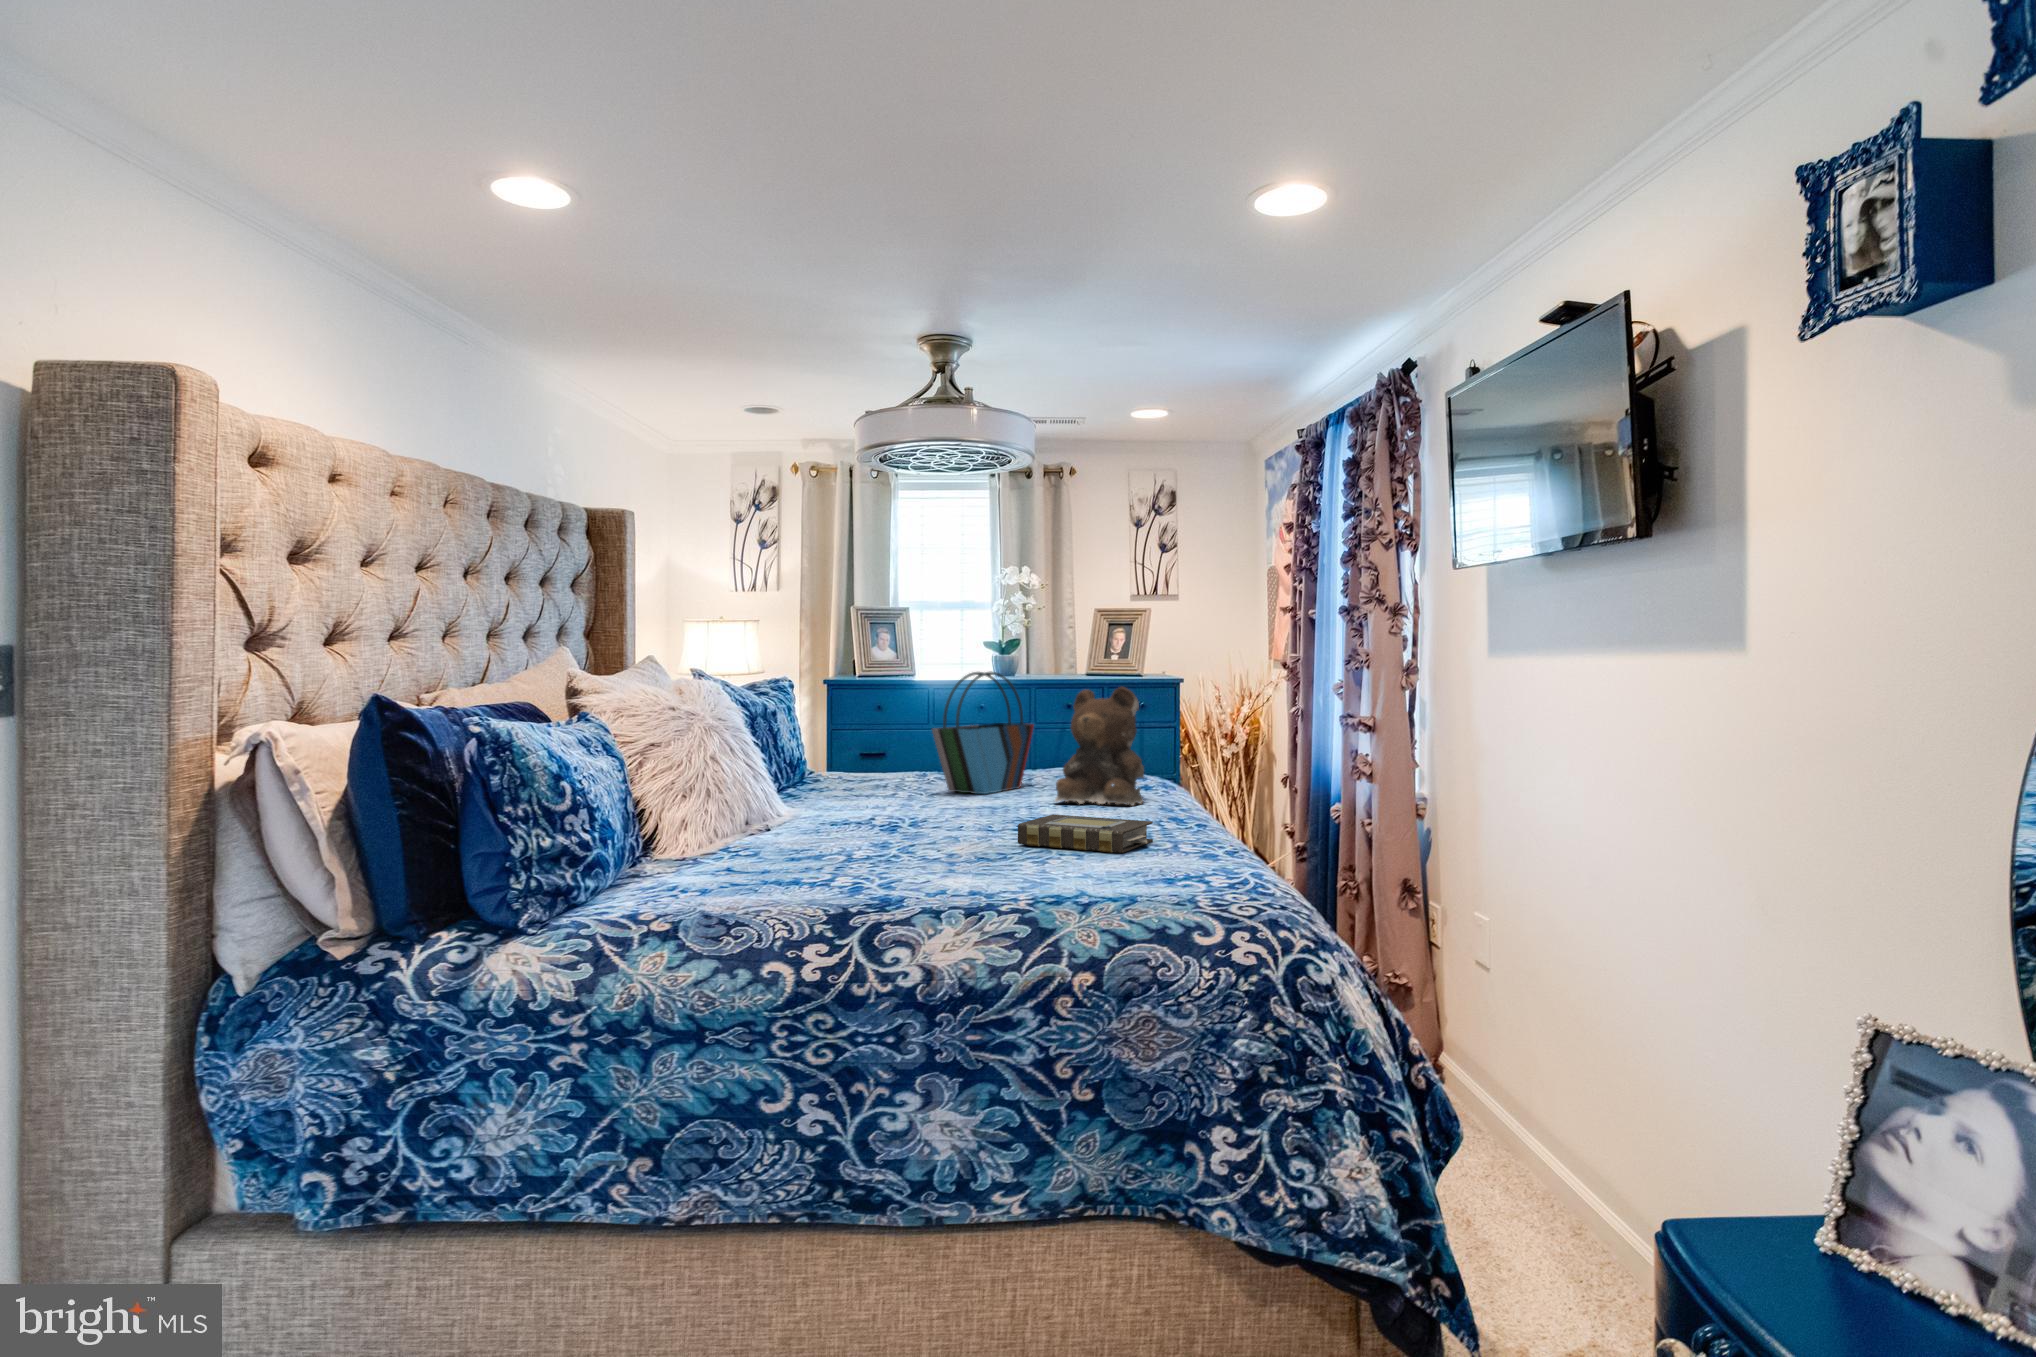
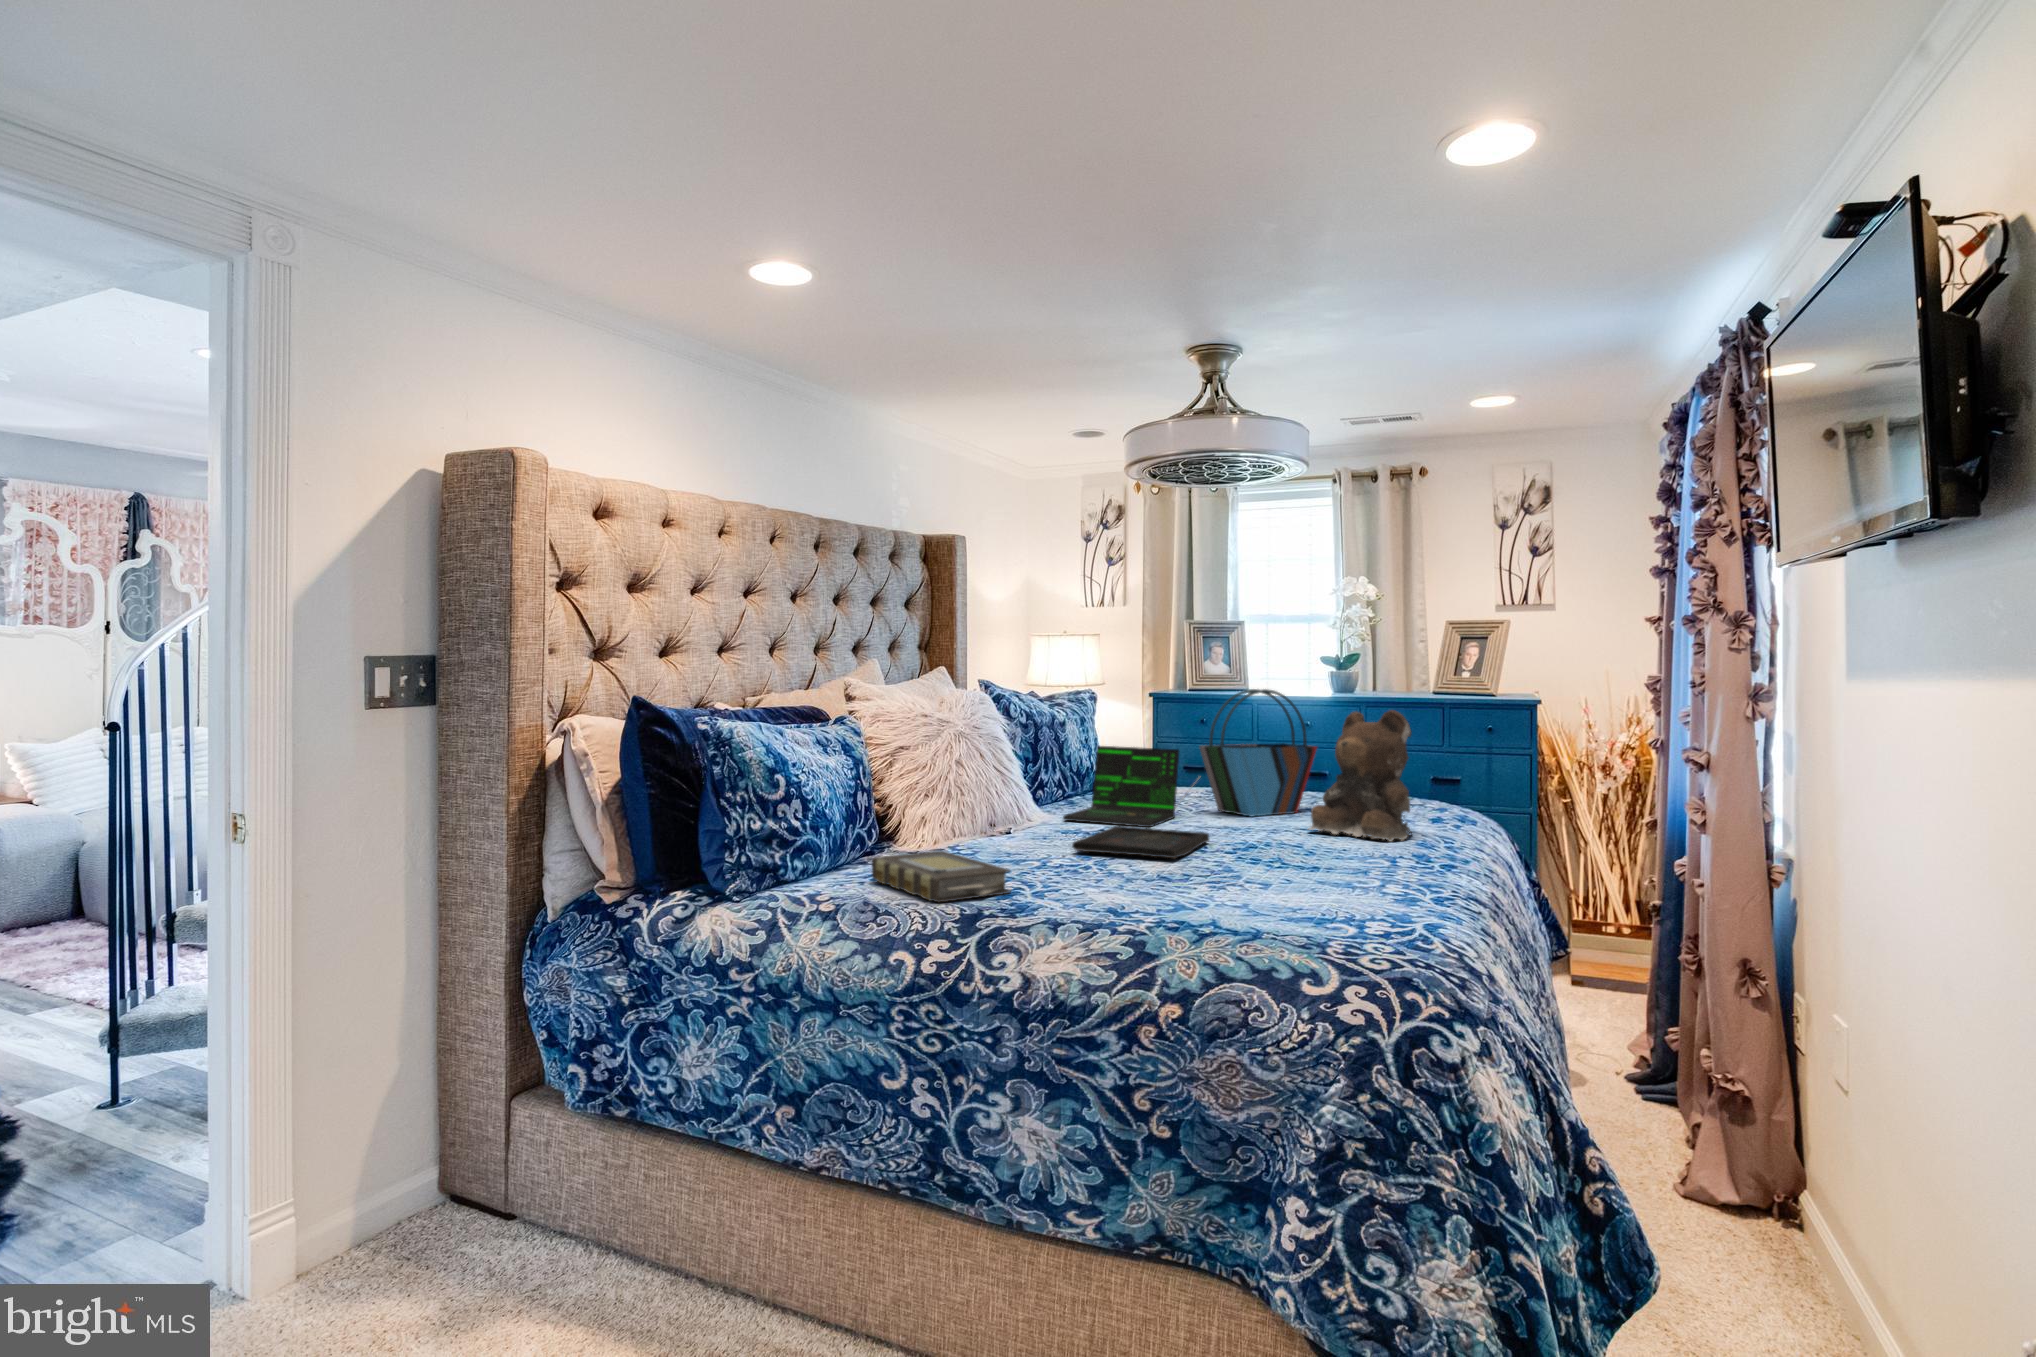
laptop: none [811,733,940,813] -> present [1063,746,1180,827]
tray: none [868,811,983,840] -> present [1072,826,1209,858]
book: present [1018,814,1153,853] -> present [872,851,1011,902]

